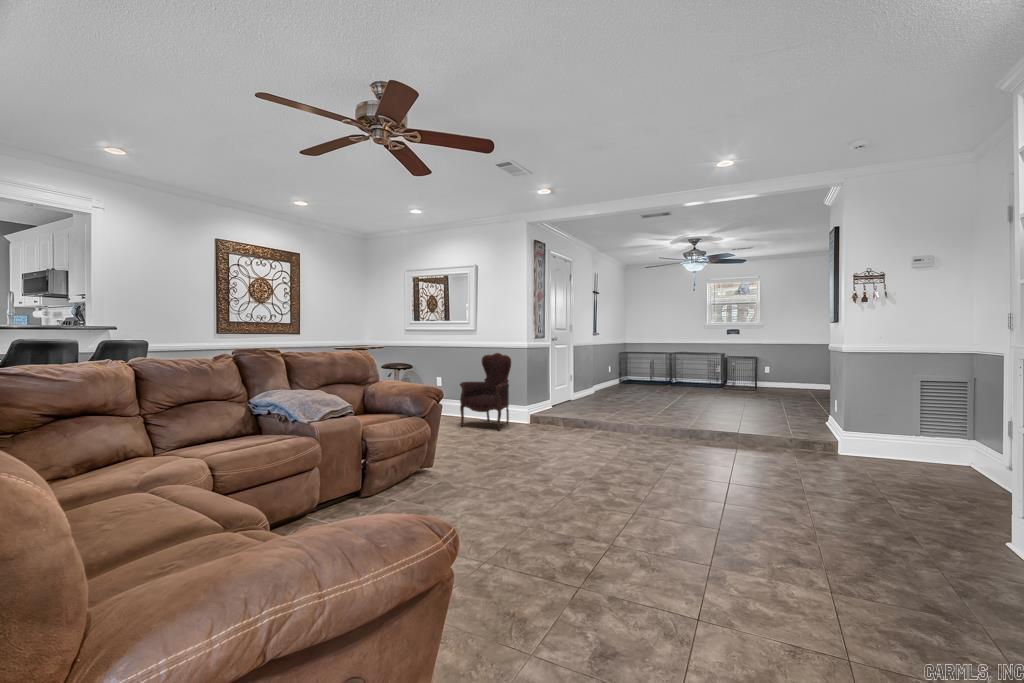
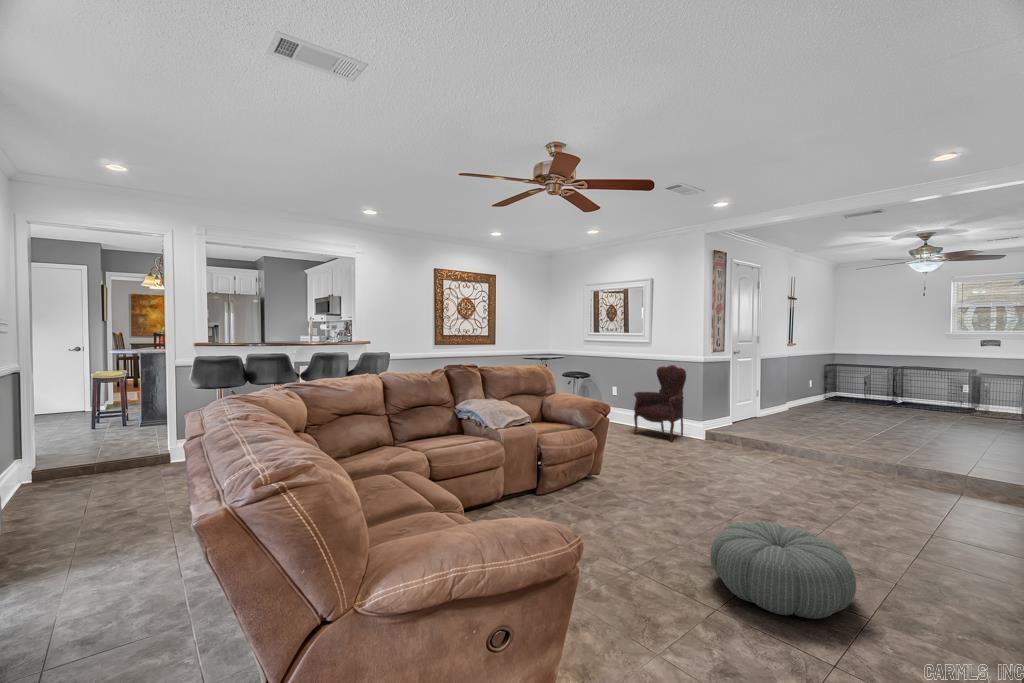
pouf: none [564,489,696,578] -> present [710,521,856,619]

